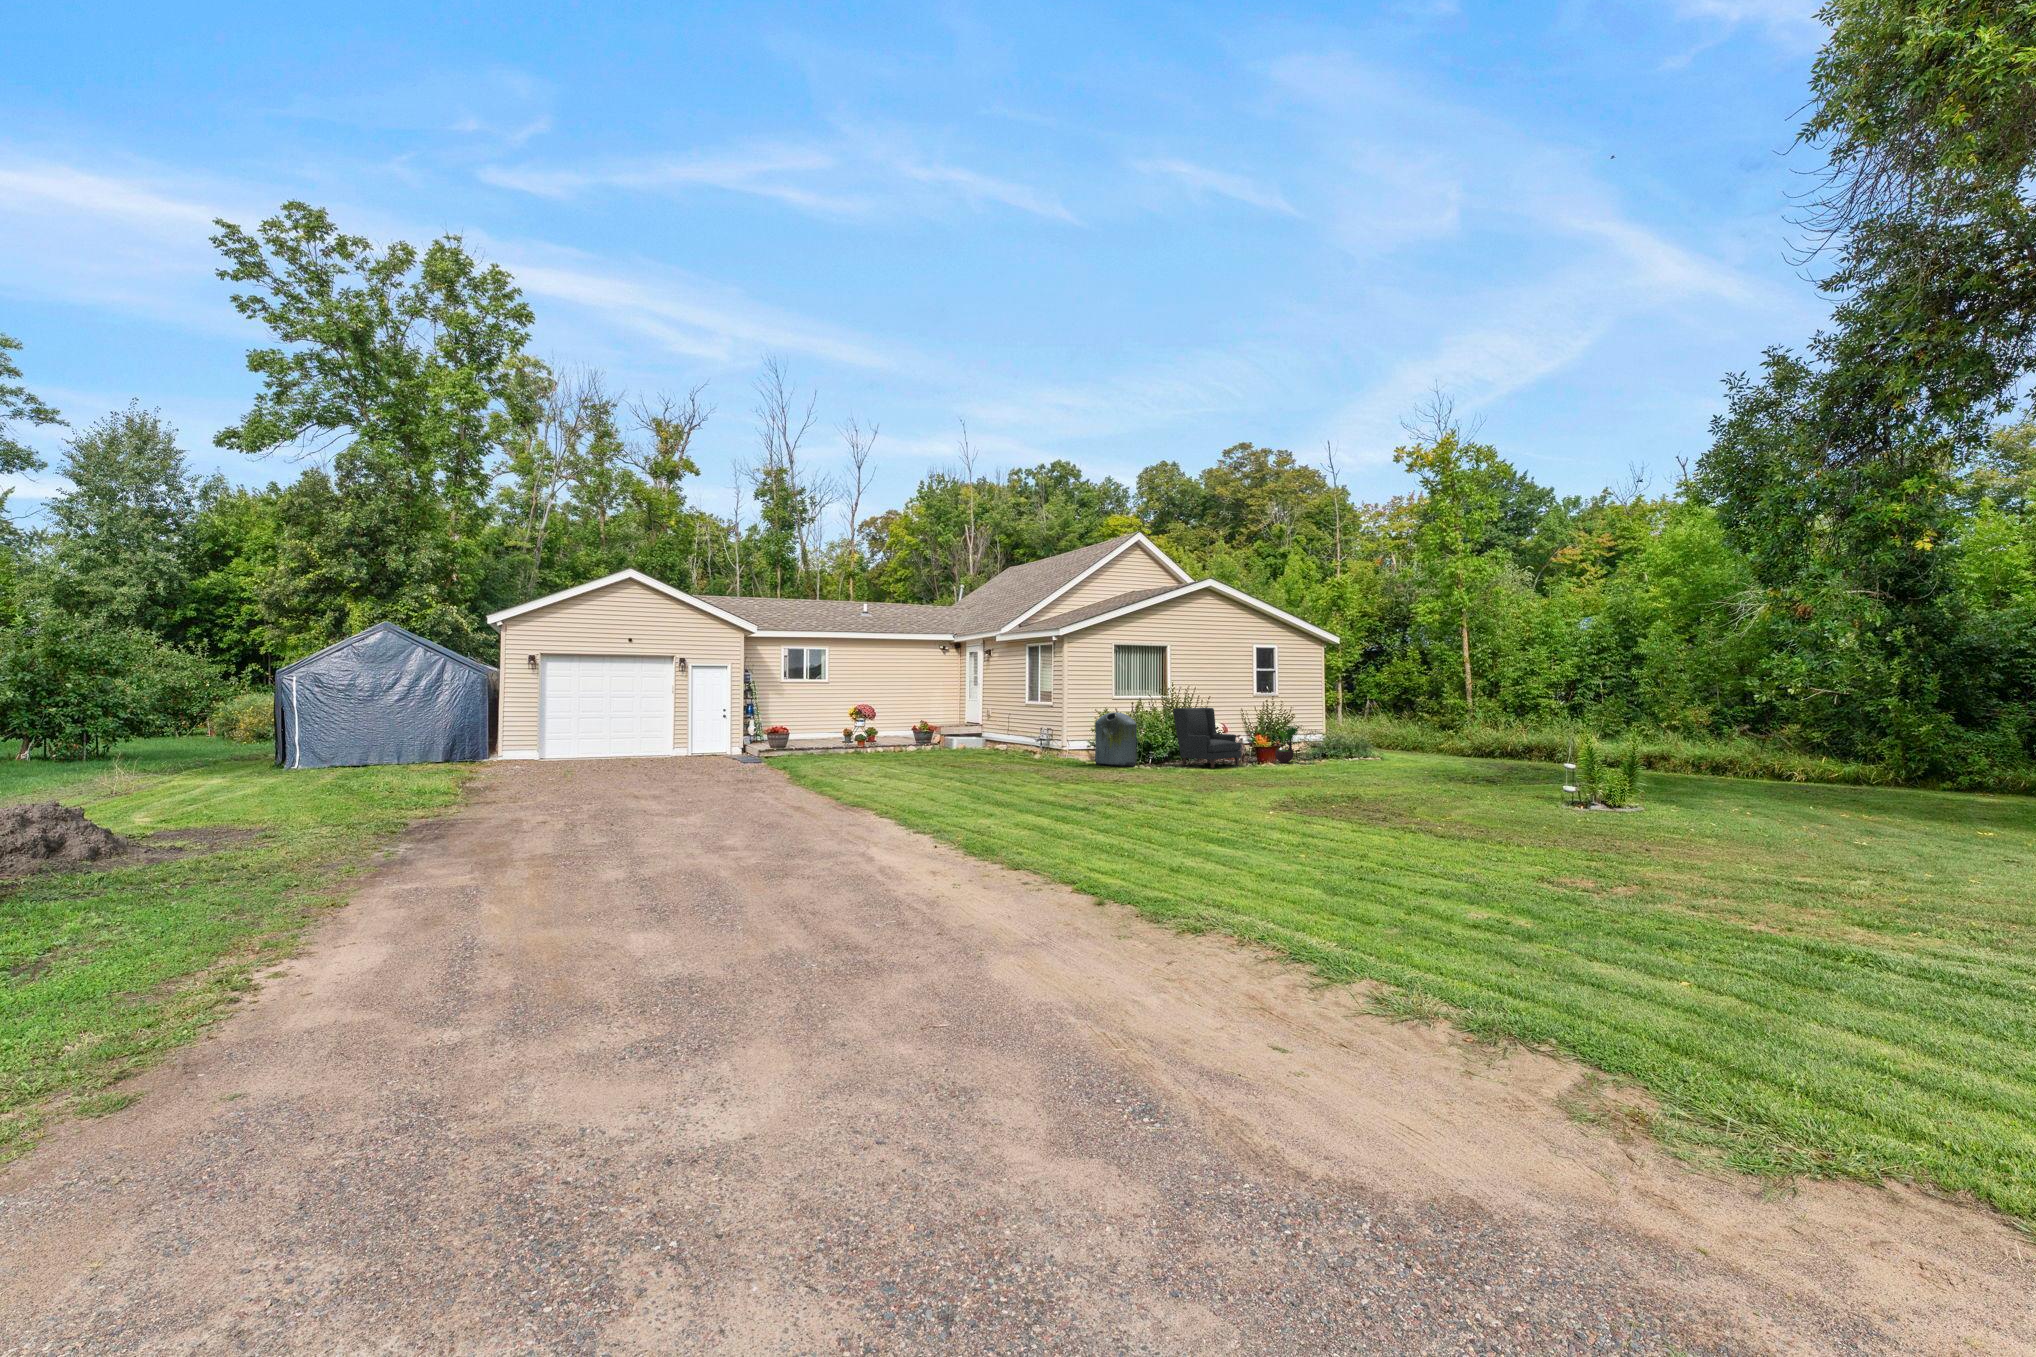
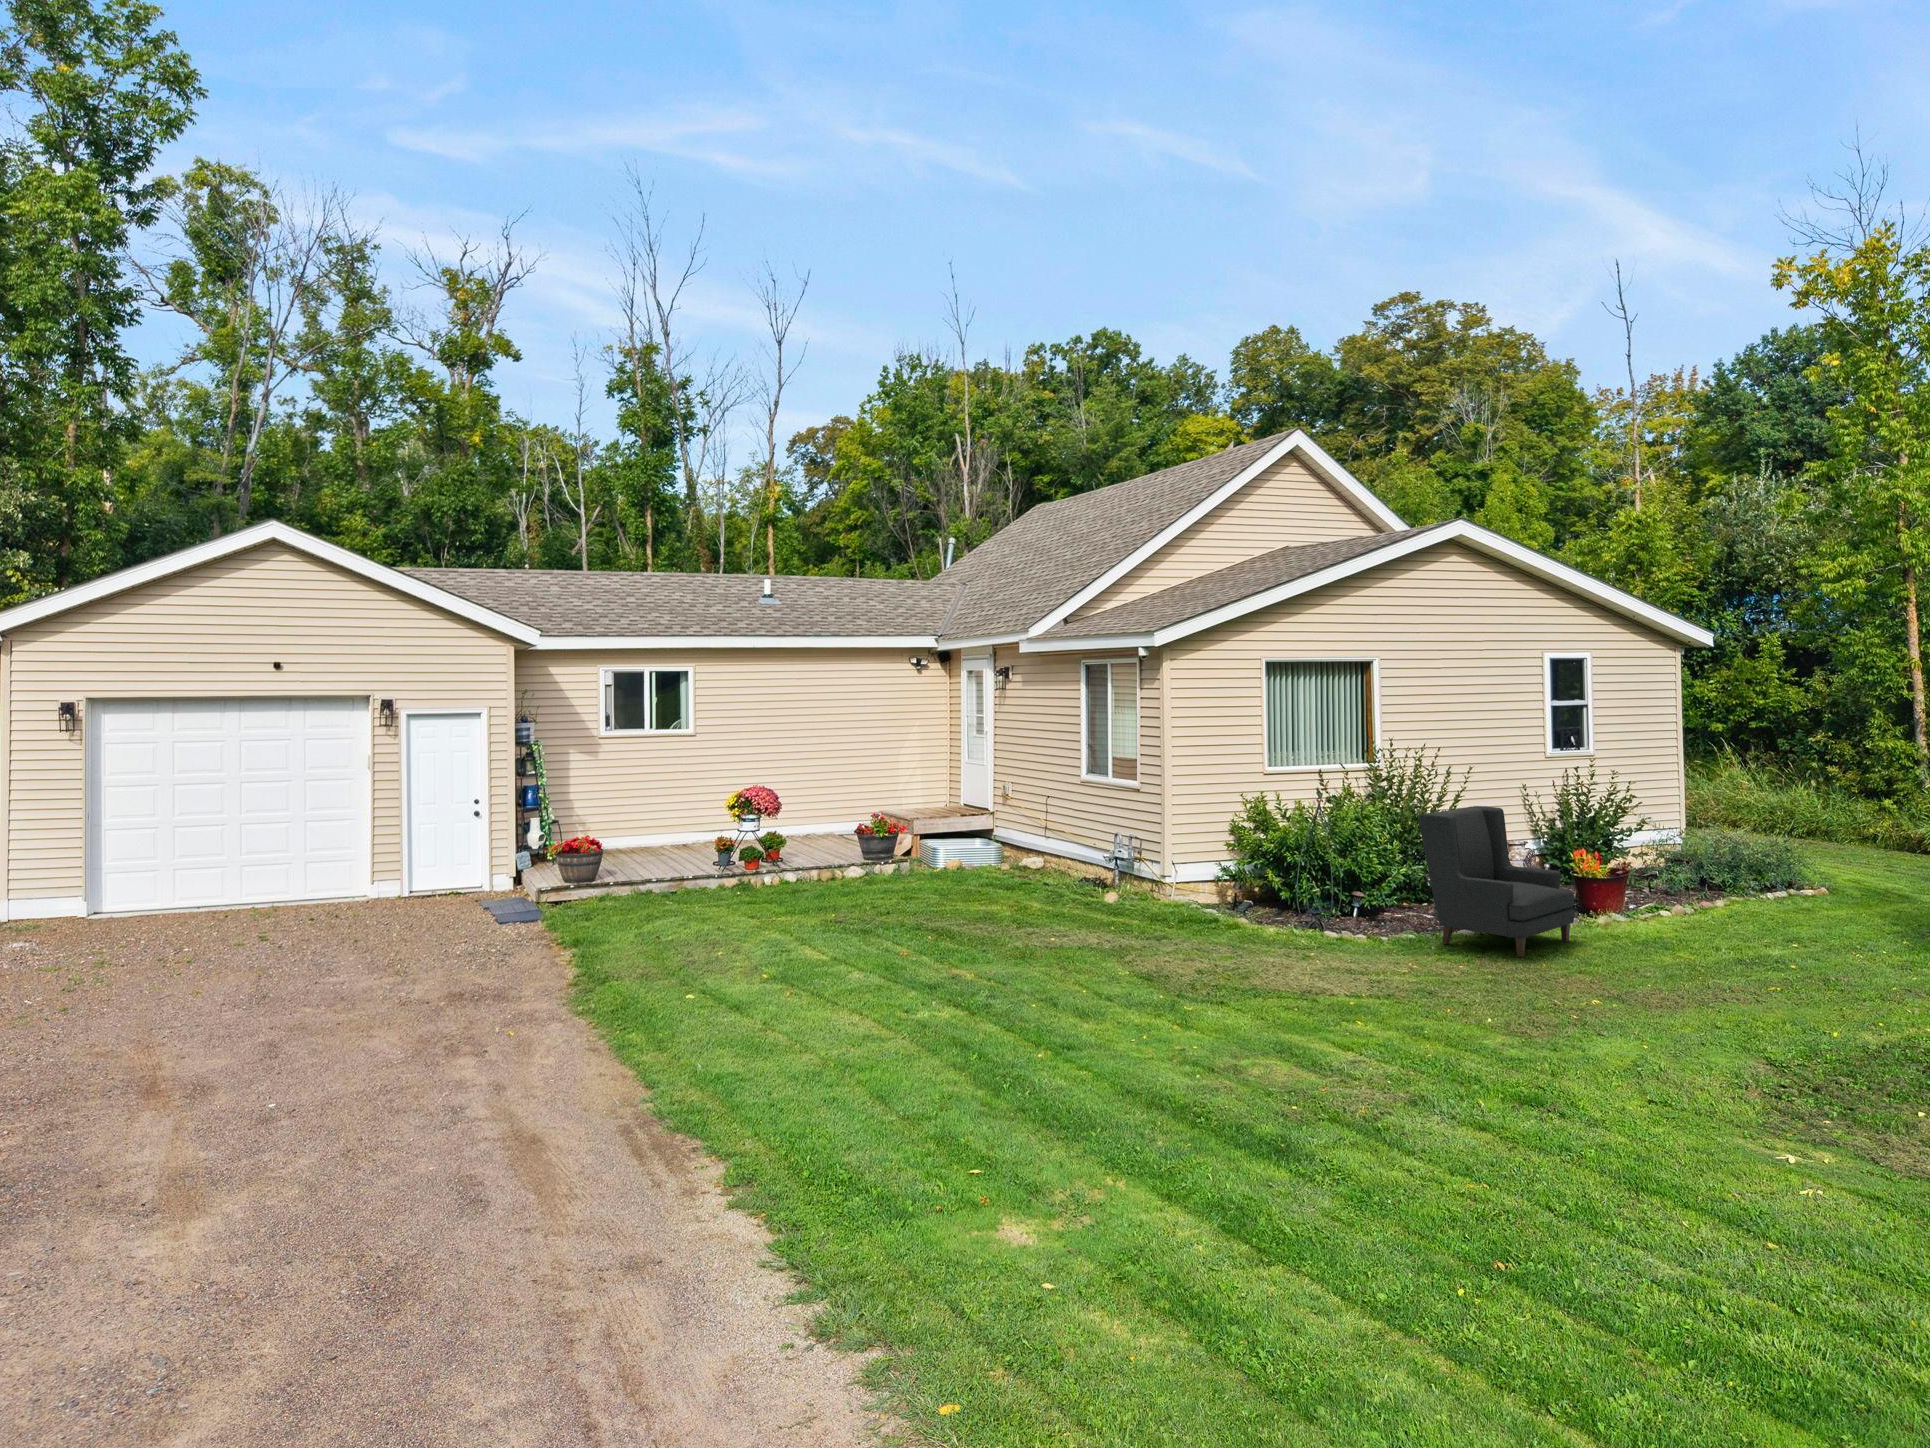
trash can: present [1095,712,1137,767] -> none [1243,825,1340,951]
potted tree: present [1275,726,1298,763] -> none [1638,838,1697,926]

